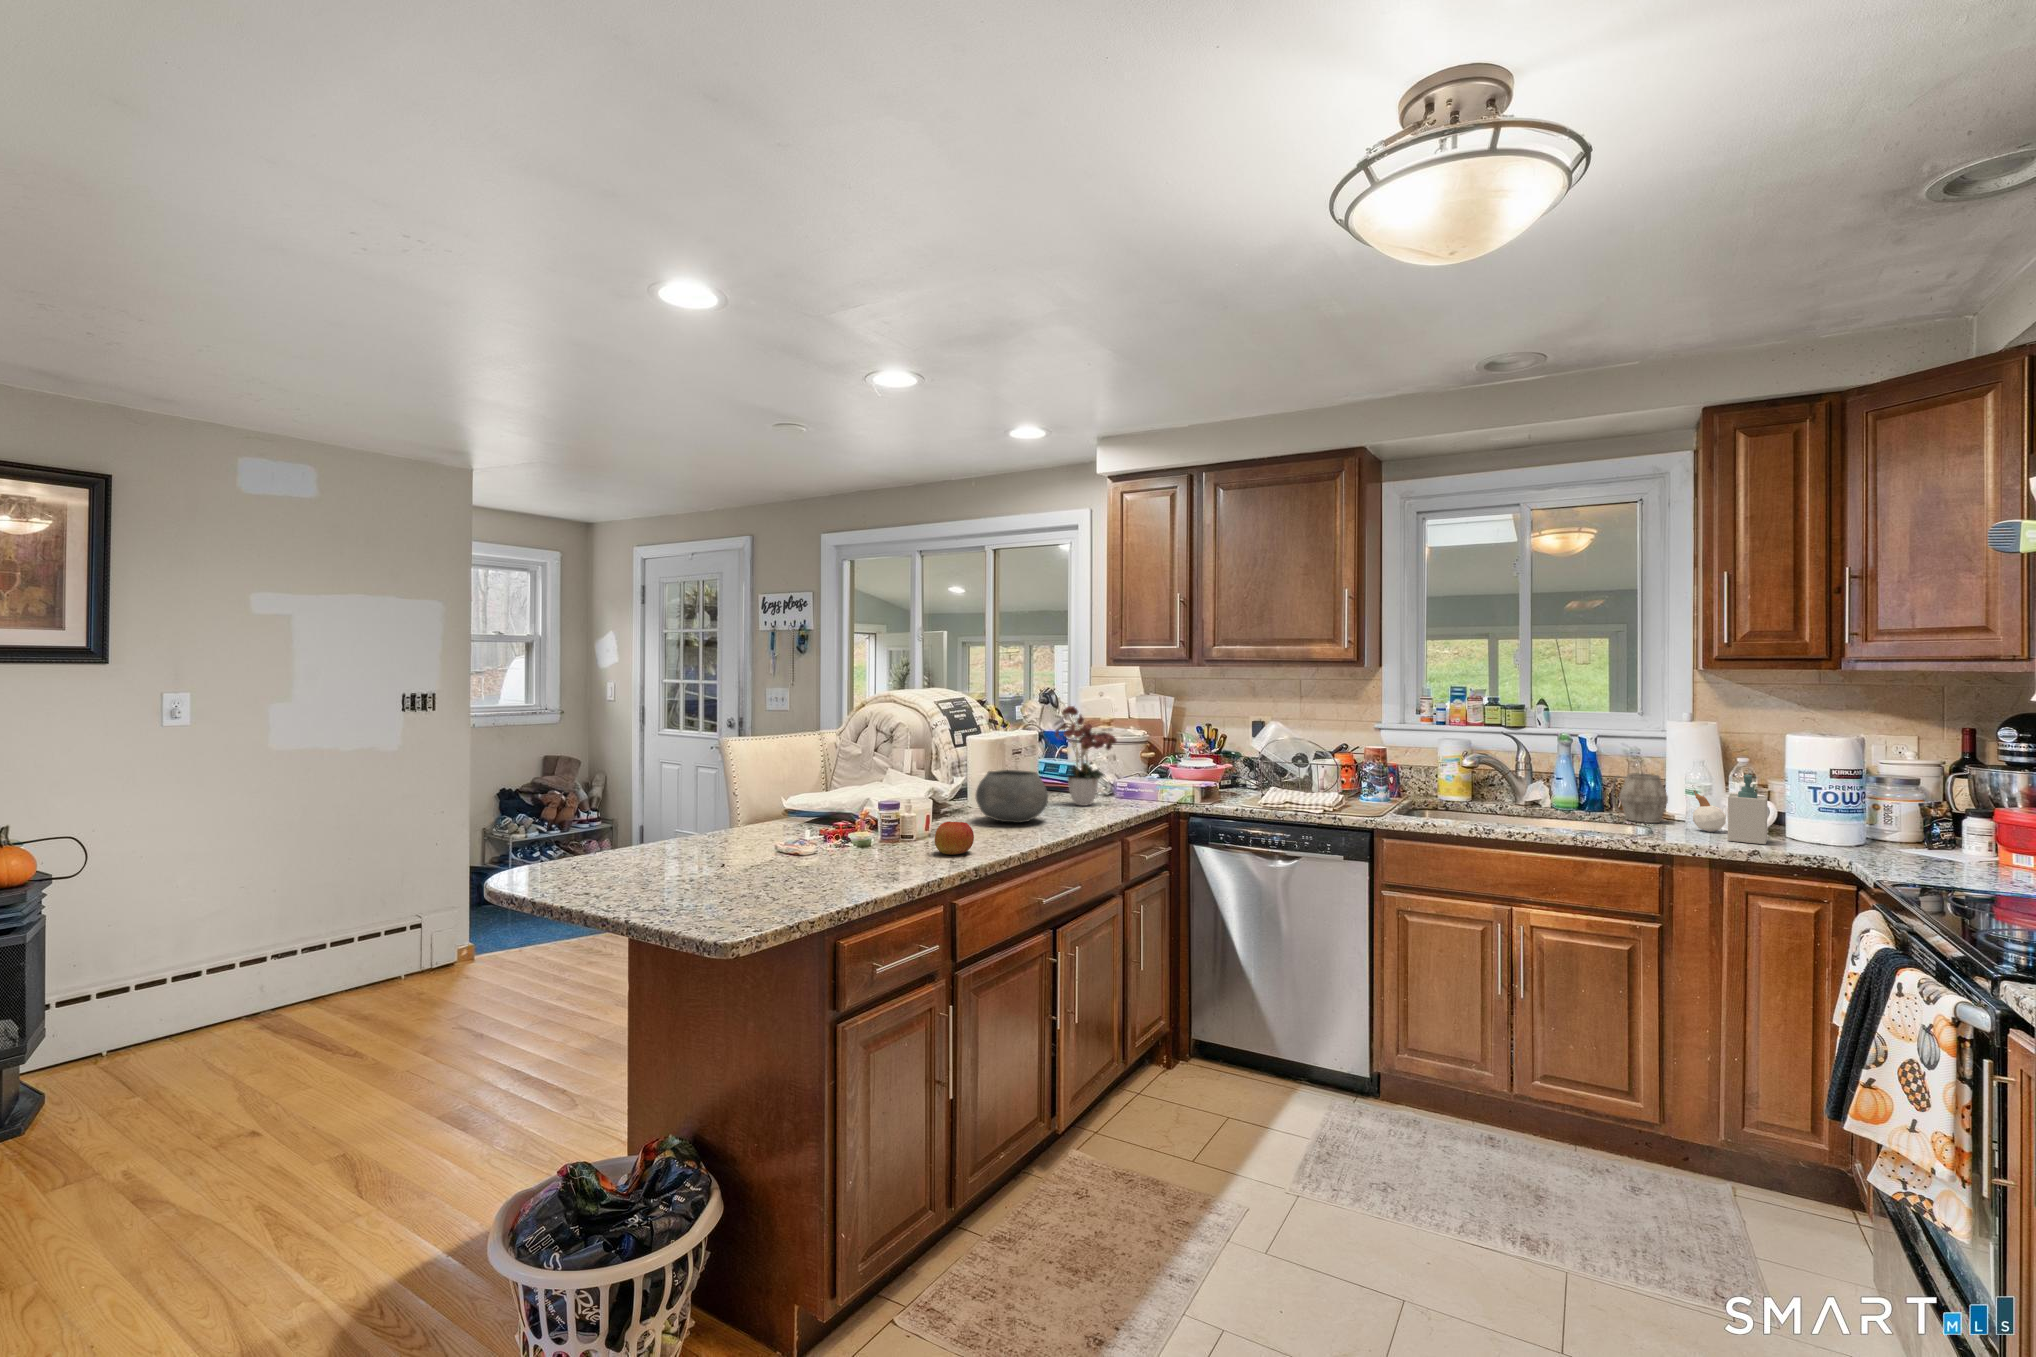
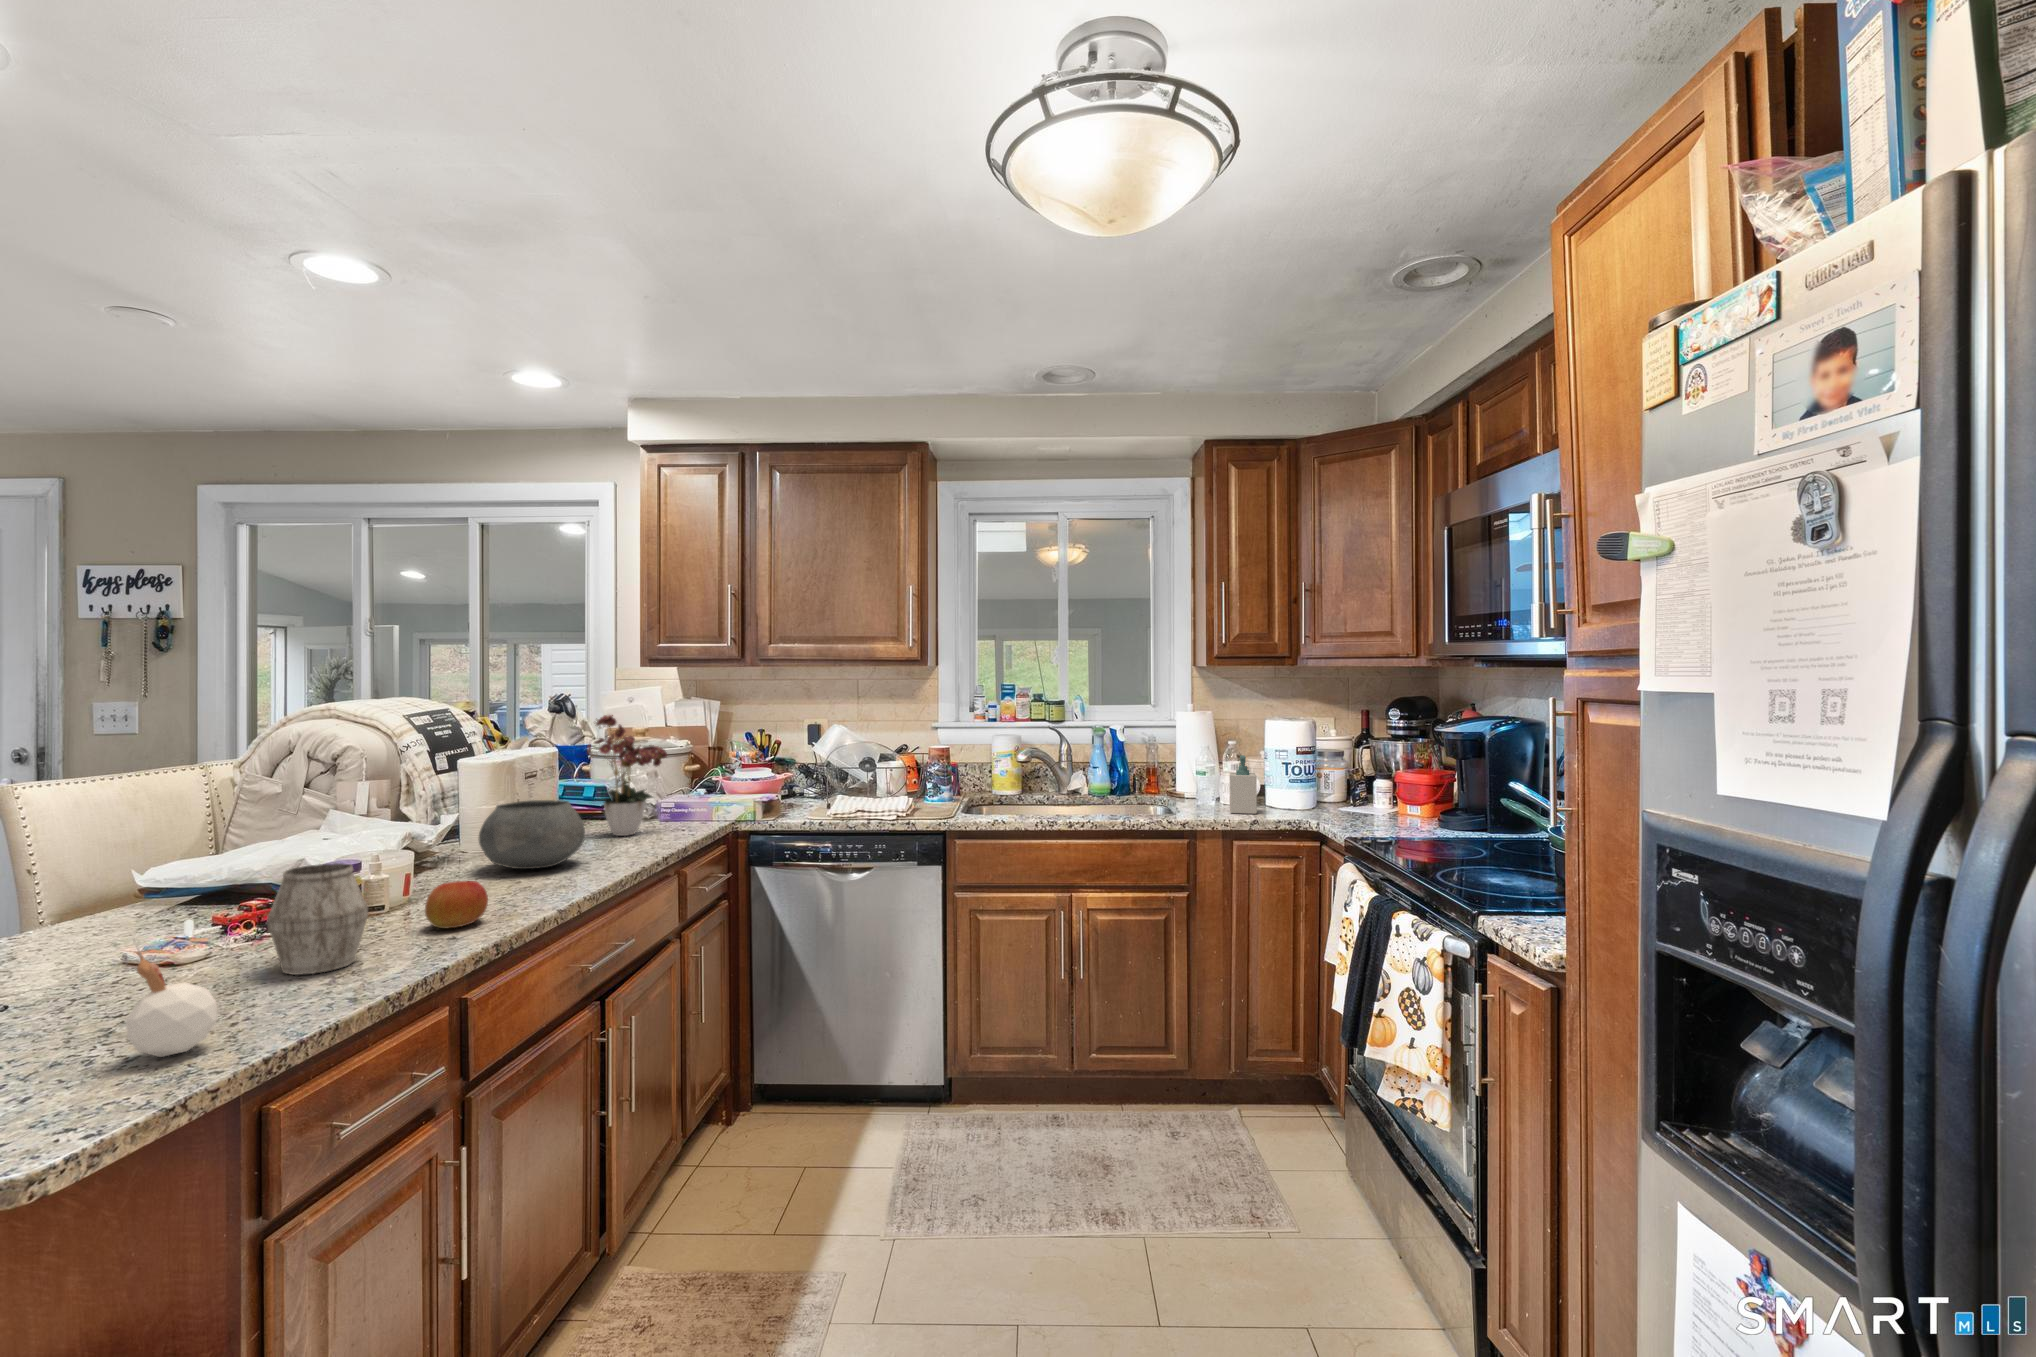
mug: present [1612,773,1668,823] -> present [268,863,368,975]
candle: present [1692,785,1726,832] -> present [126,940,218,1057]

